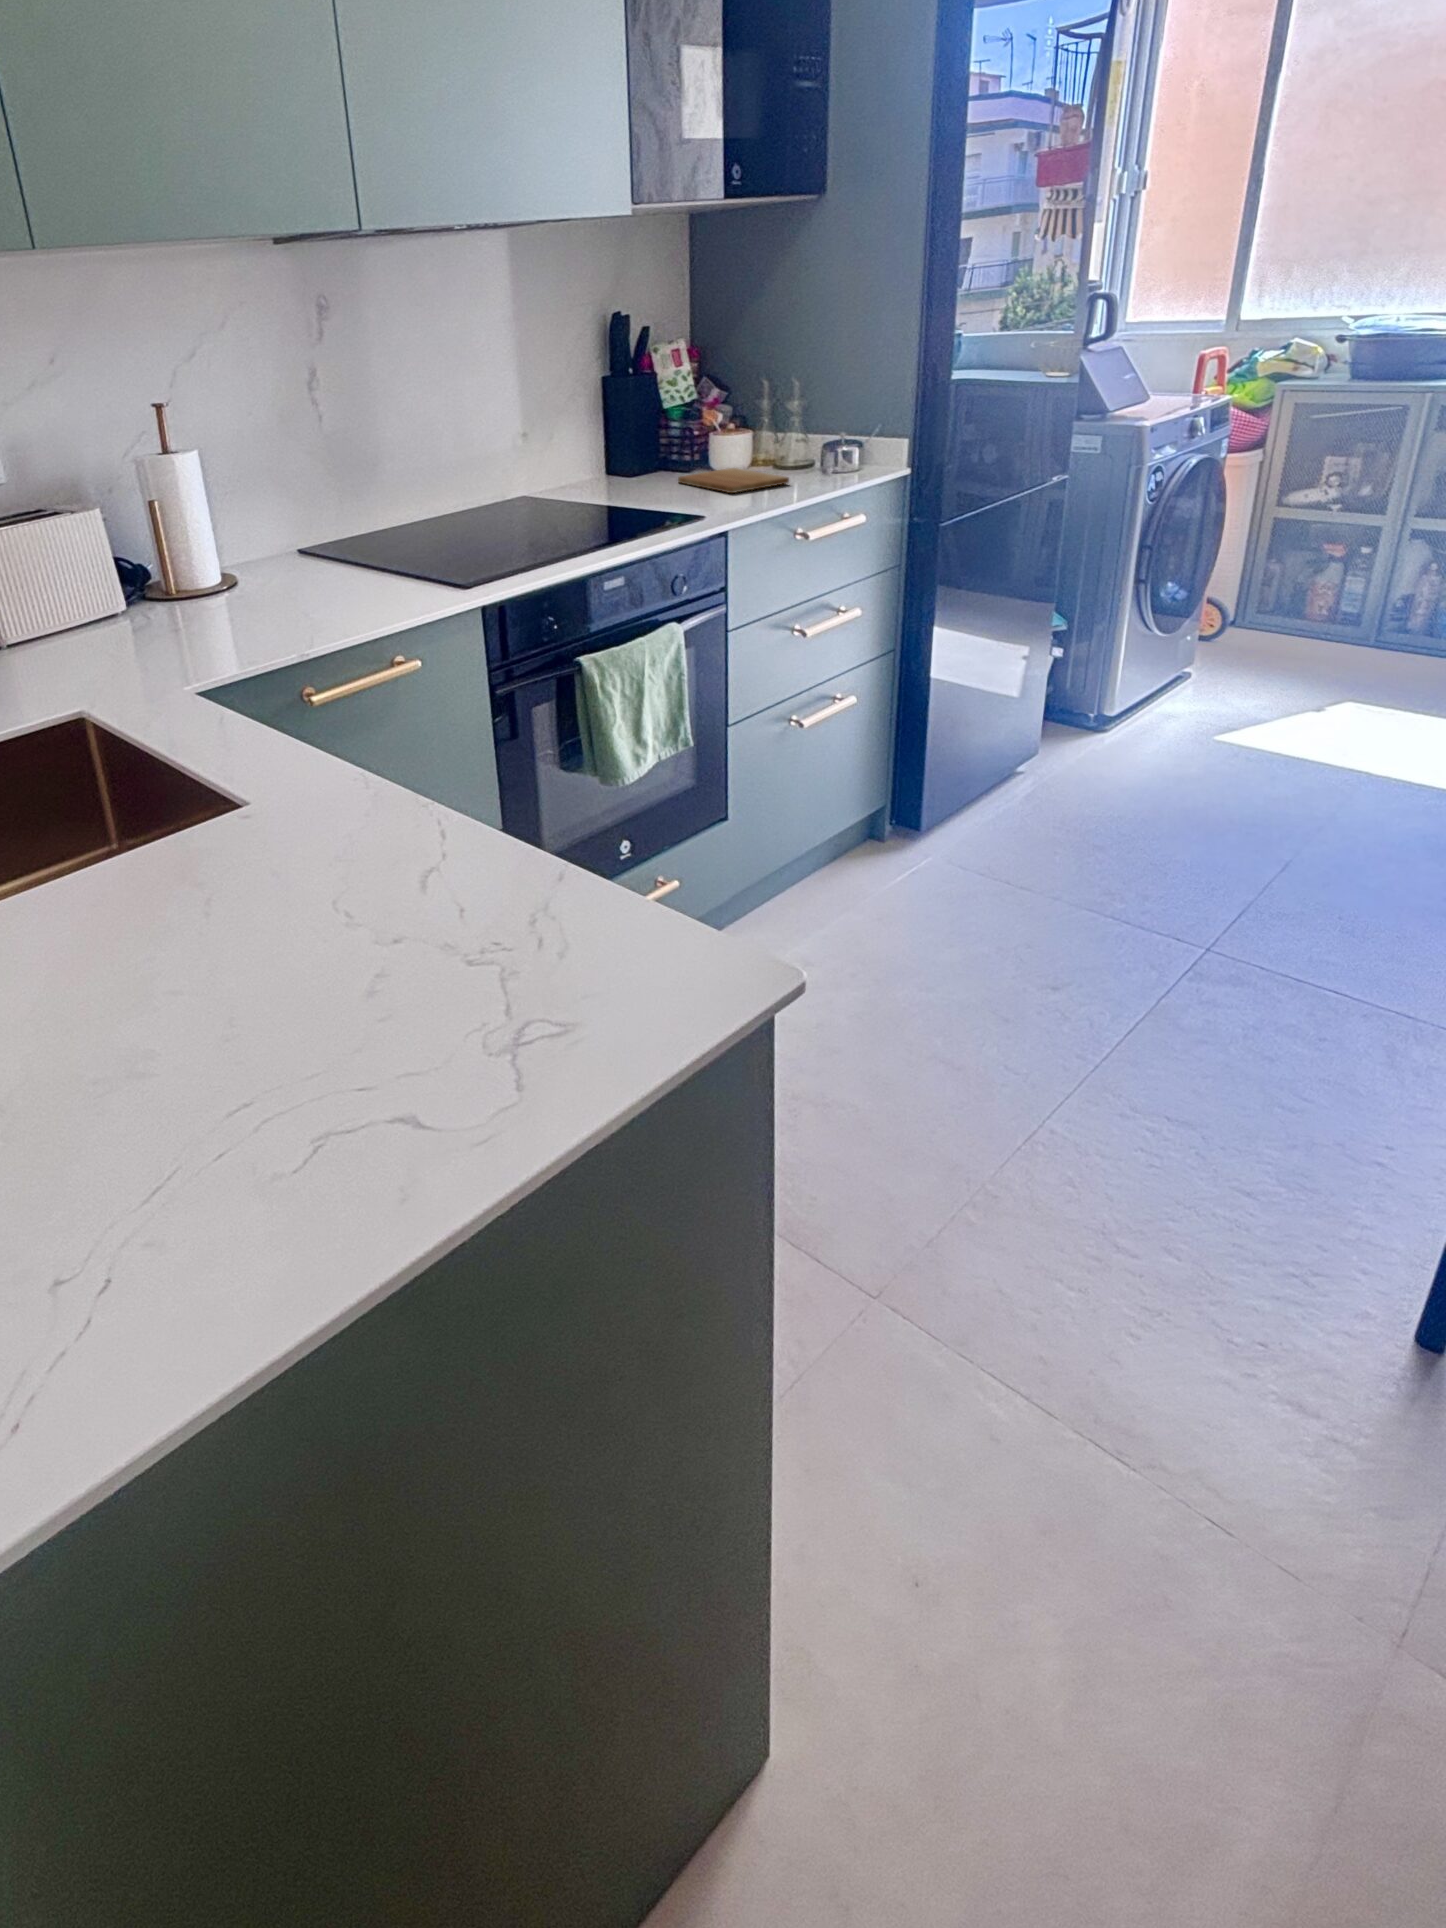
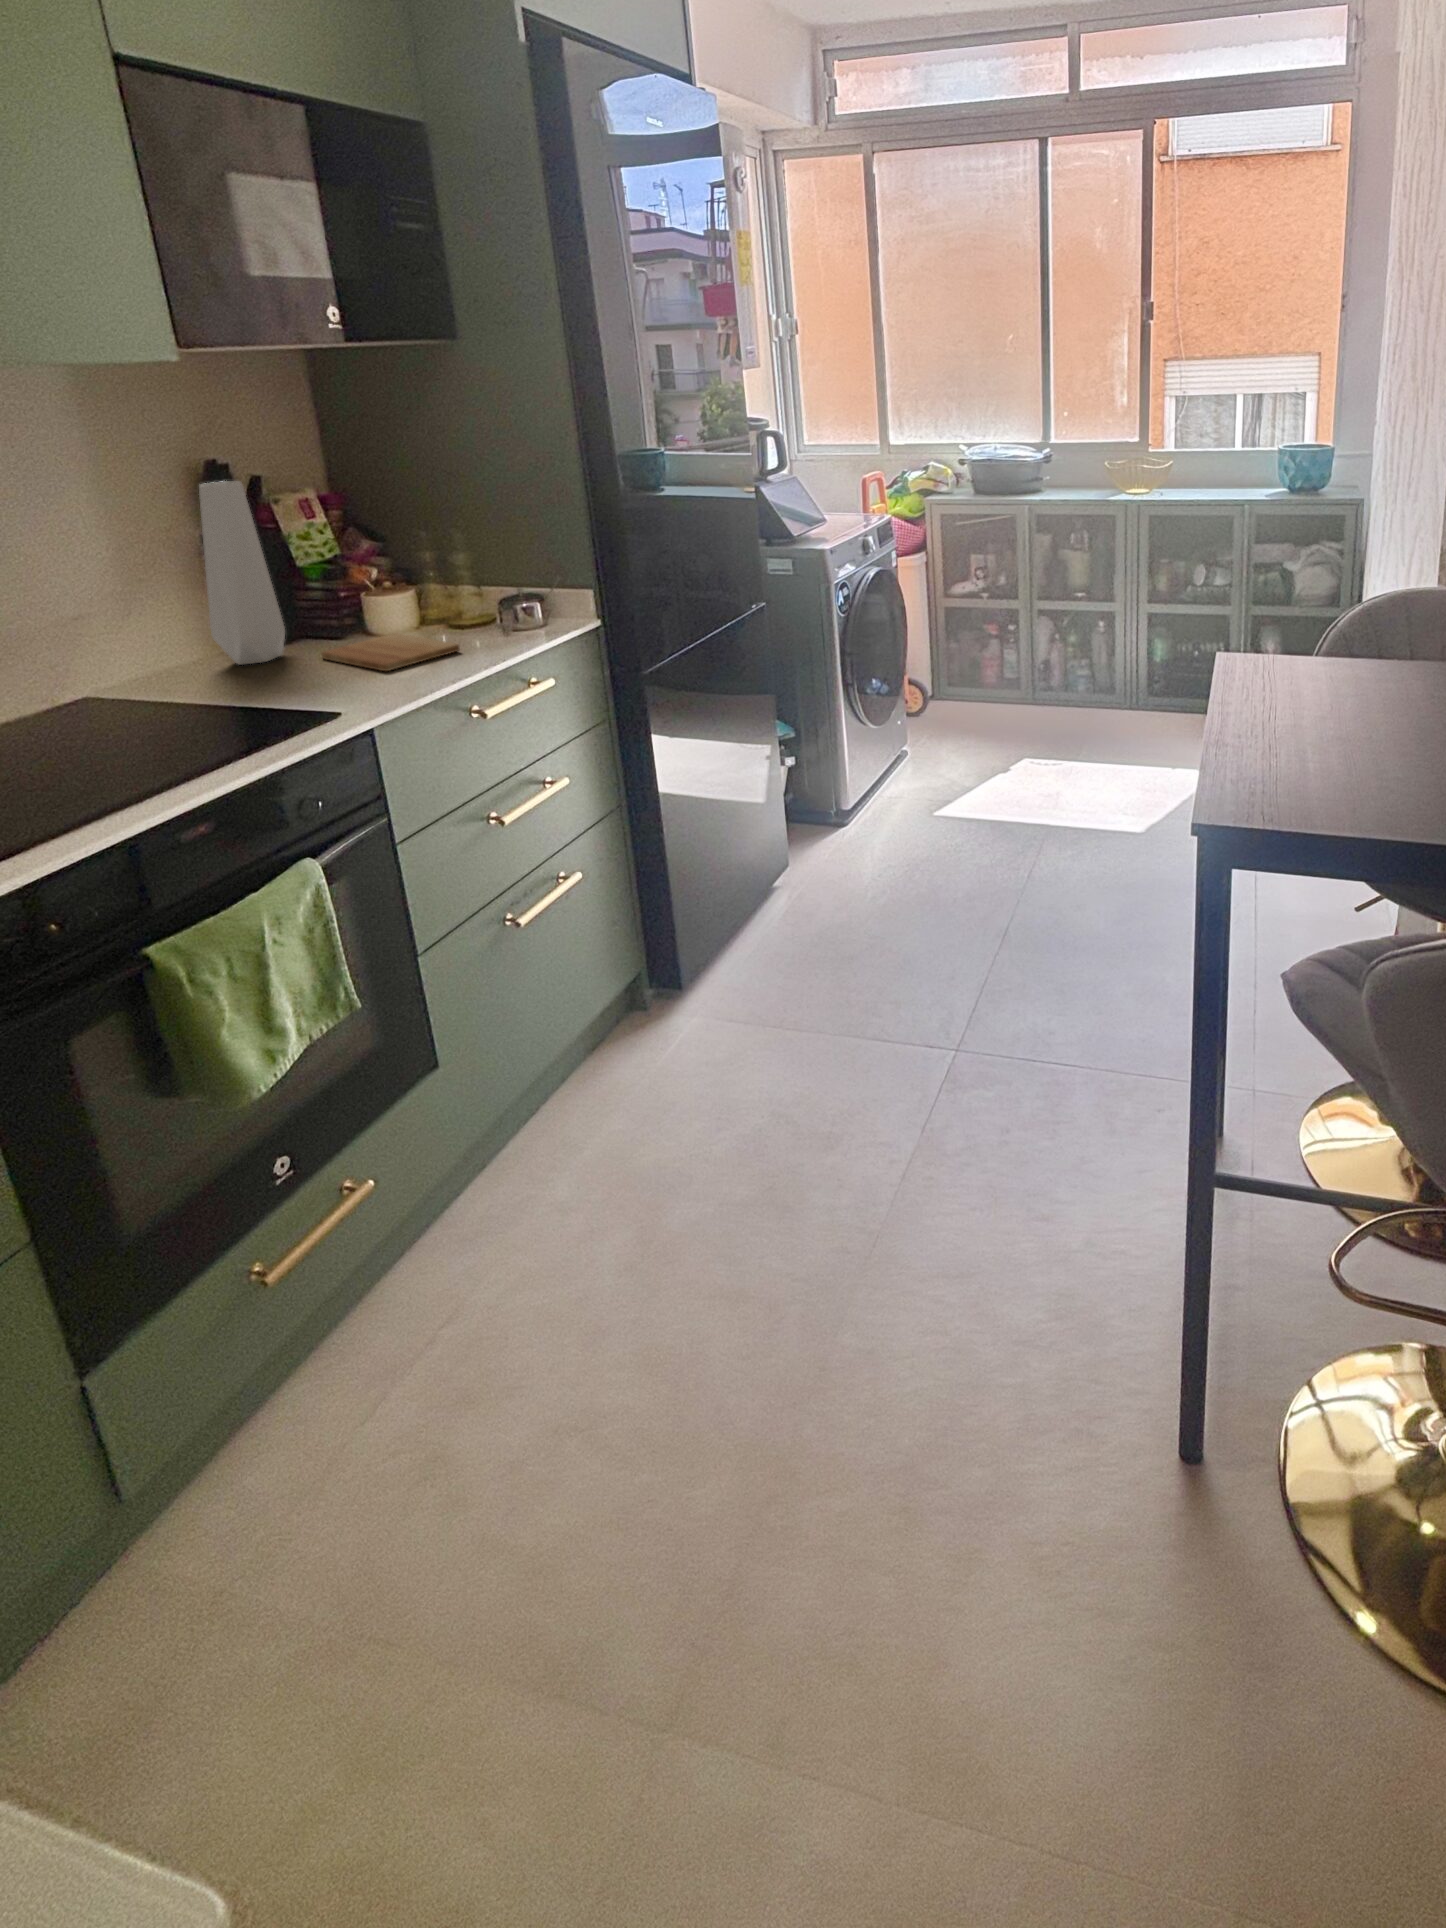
vase: none [601,328,654,482] -> present [199,481,285,665]

